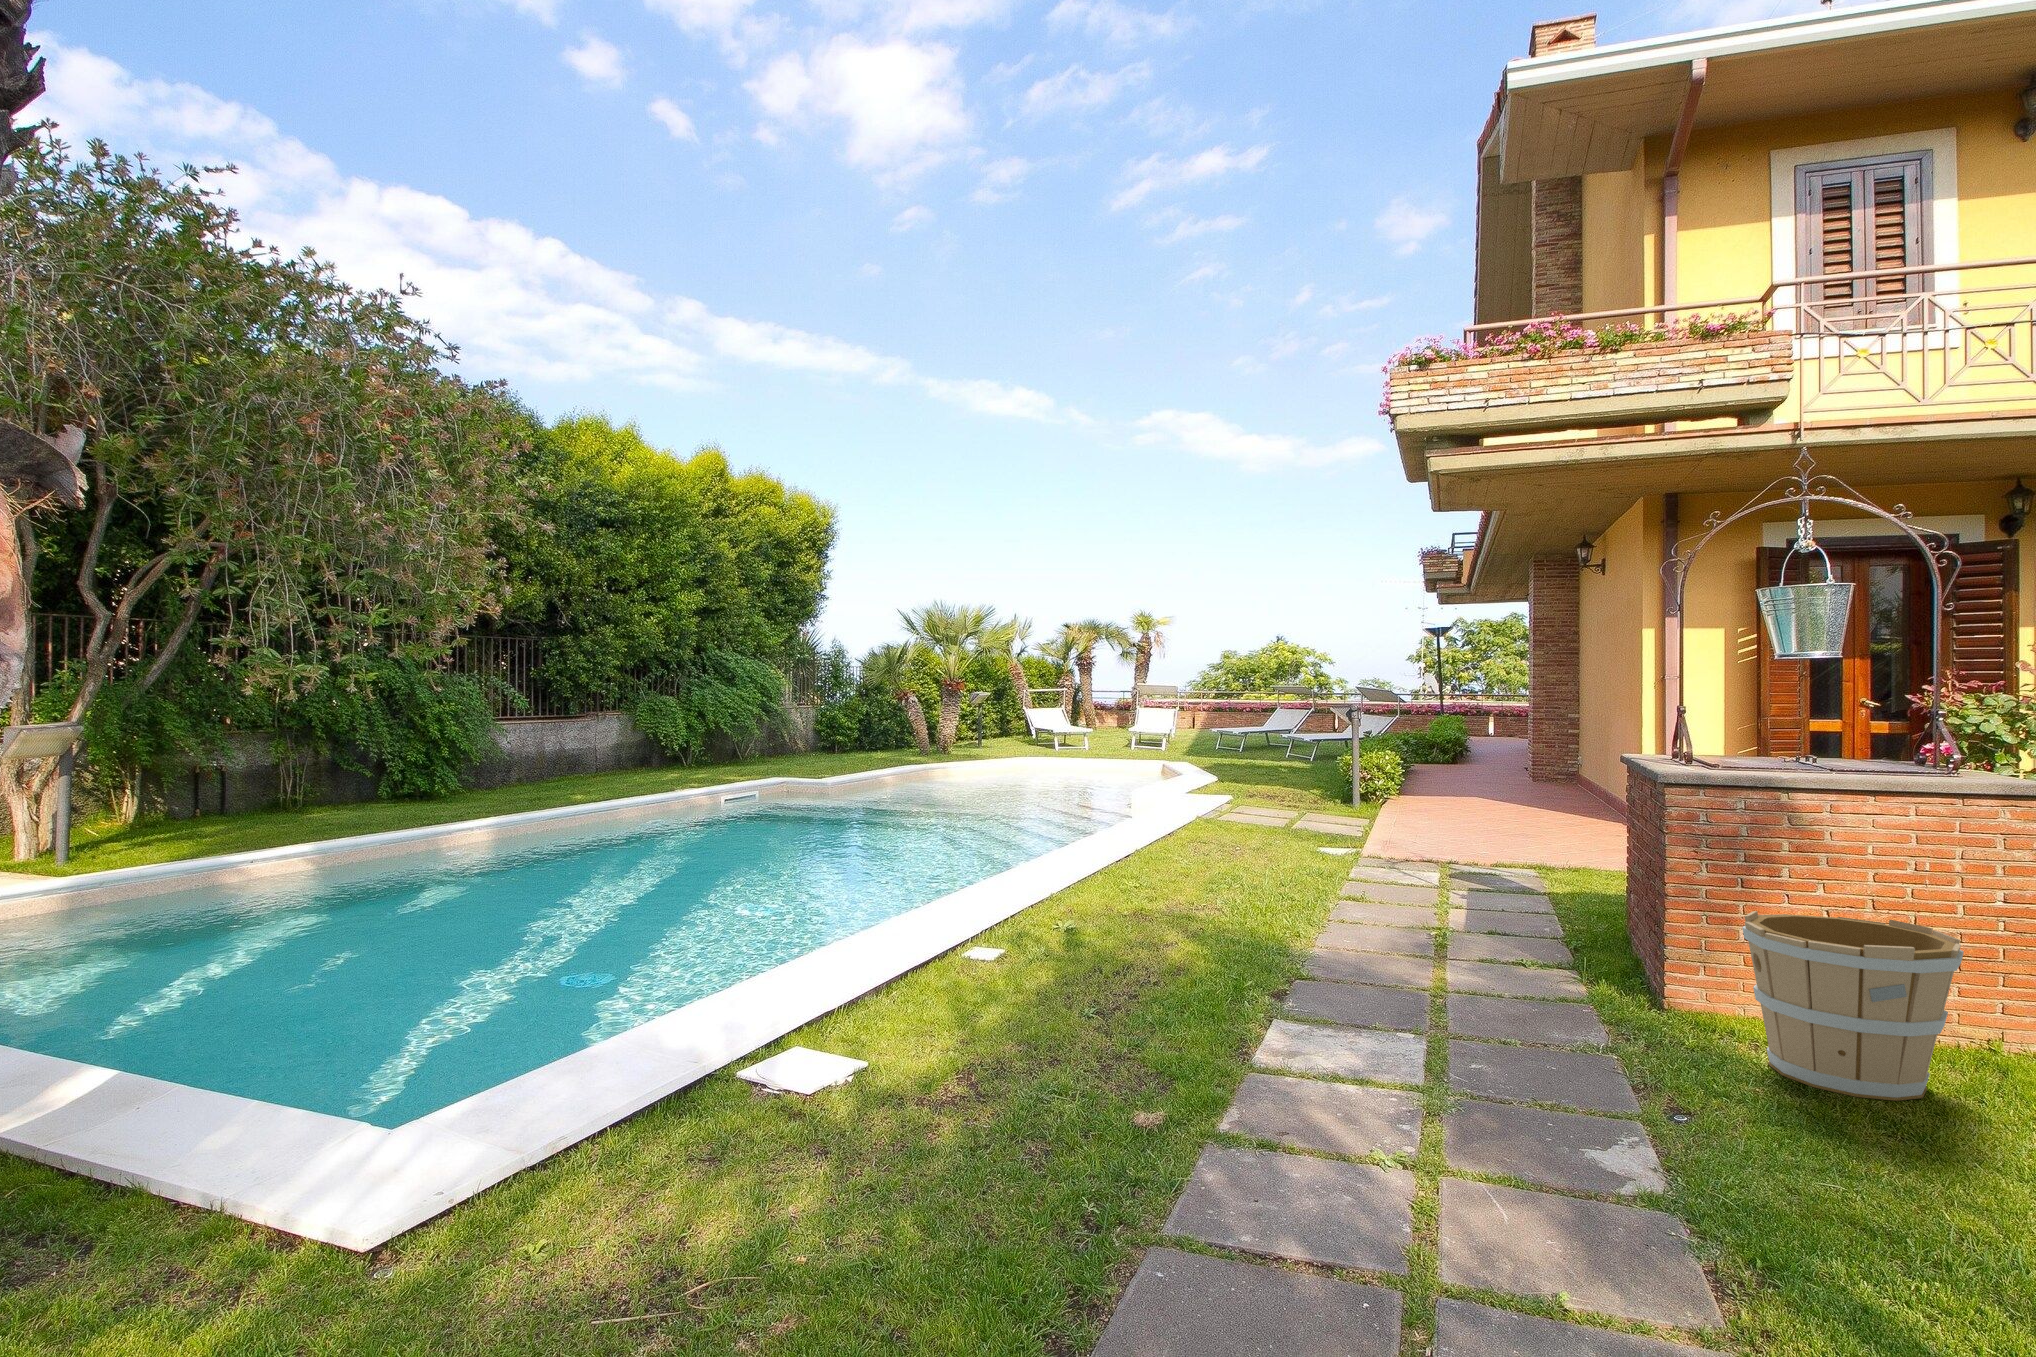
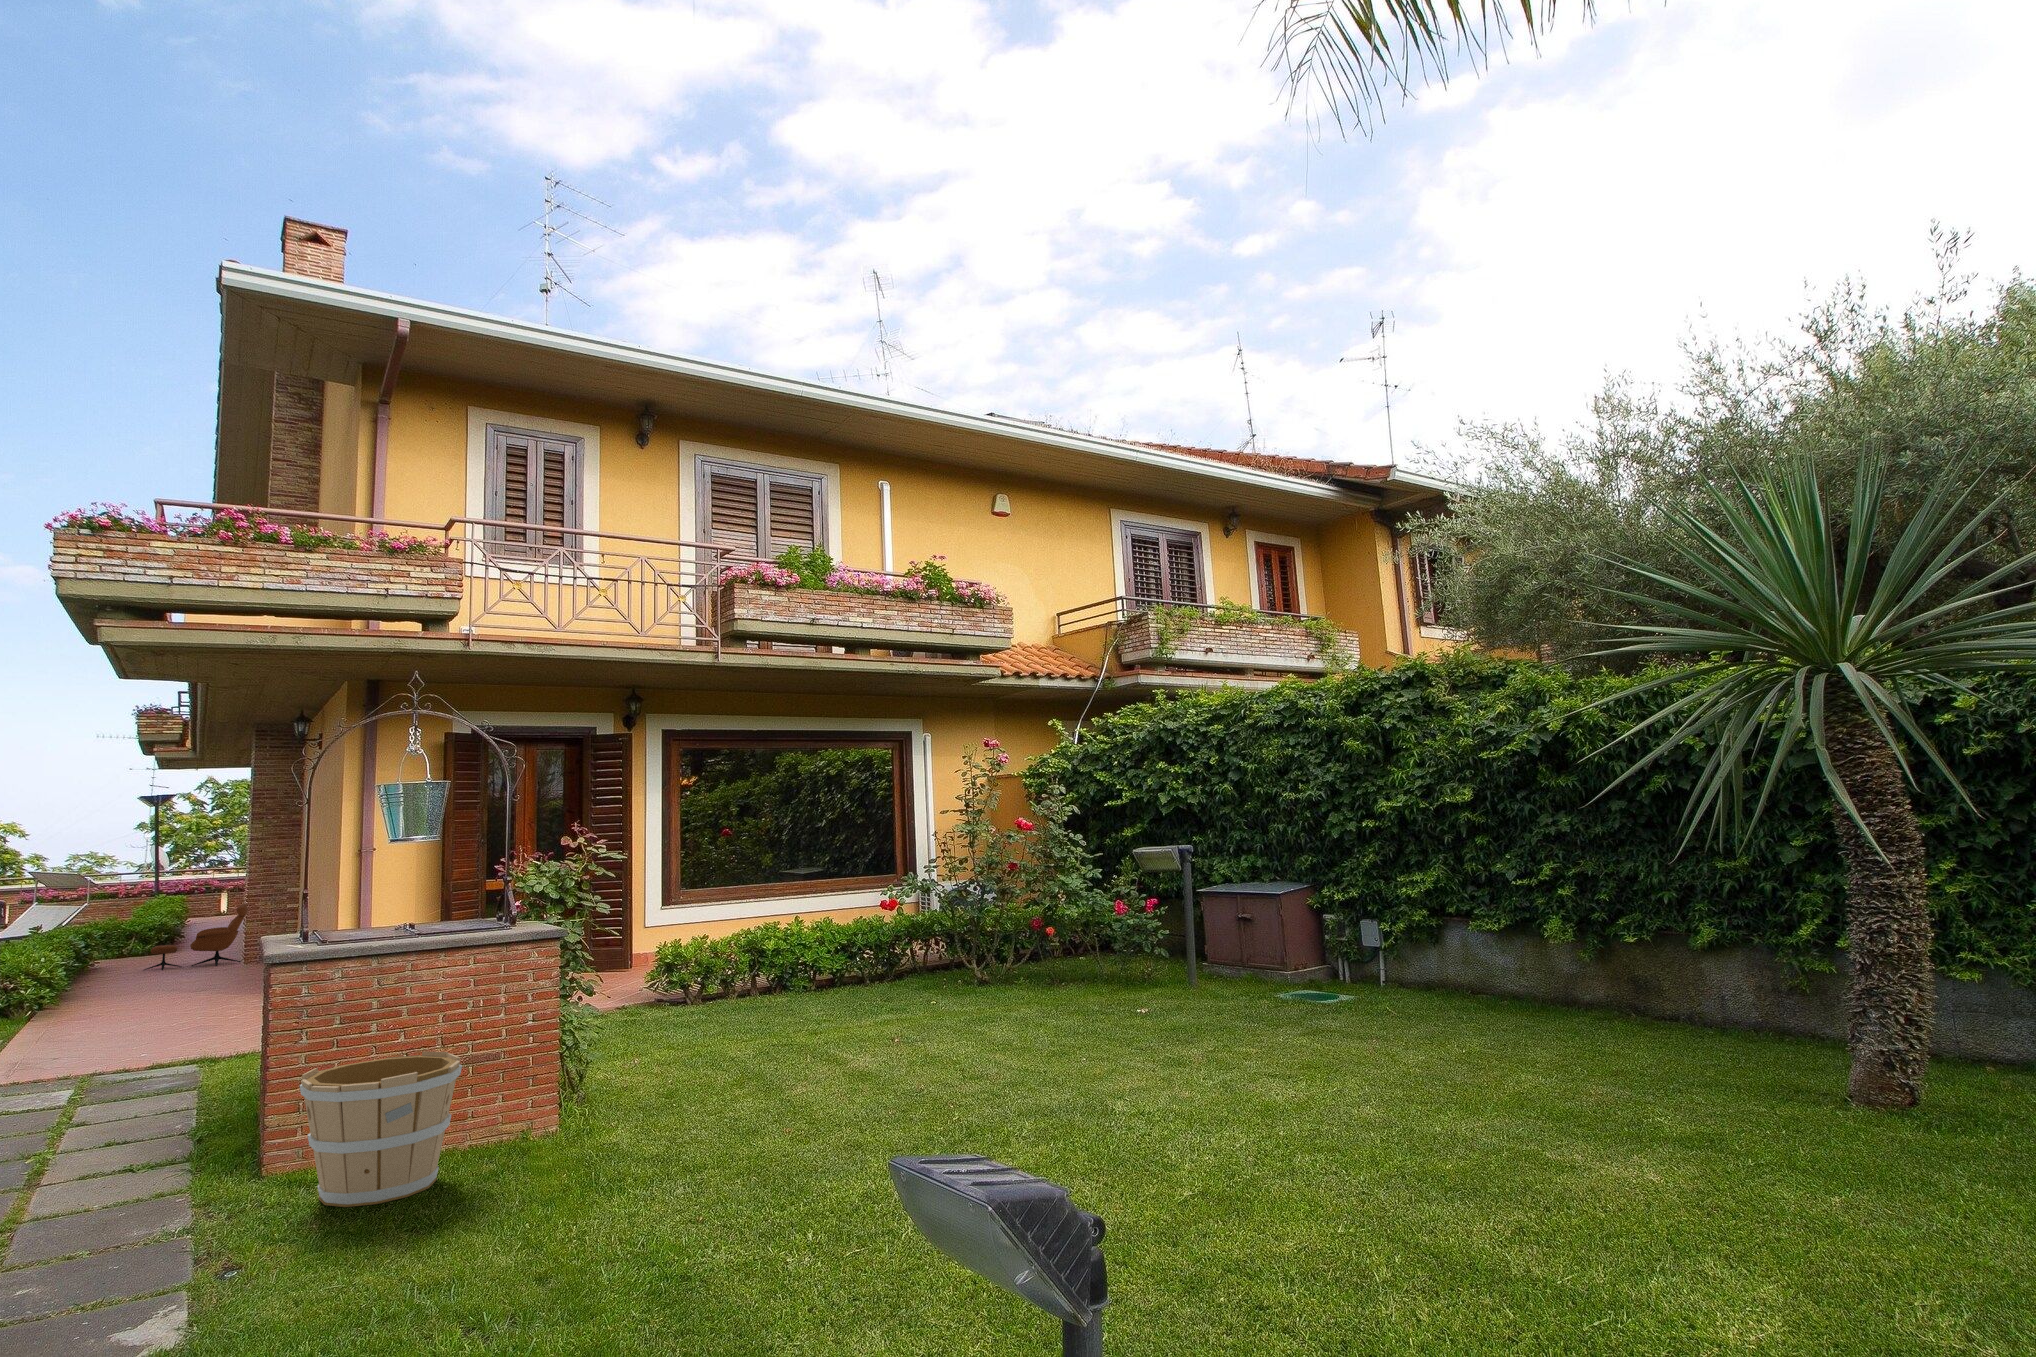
lounge chair: none [1446,729,1530,784] -> present [144,904,247,970]

